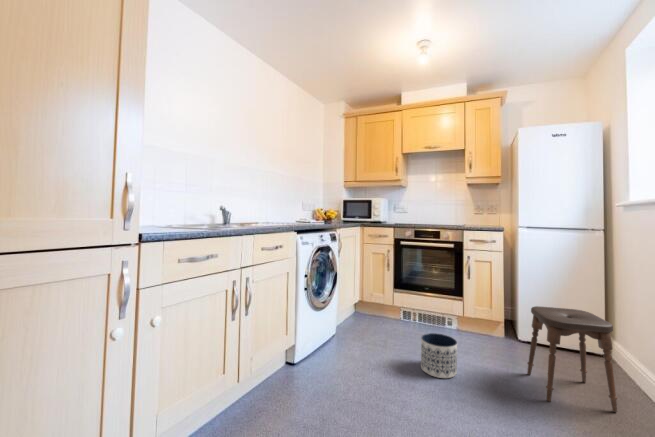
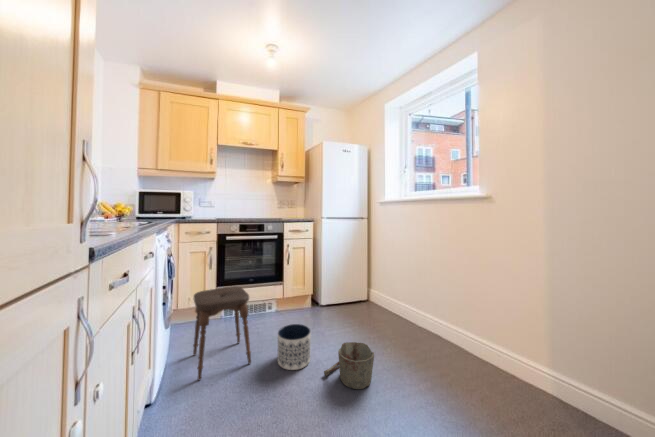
stool: present [527,306,618,412] -> present [193,286,251,380]
bucket: none [459,368,520,423] -> present [324,342,374,389]

